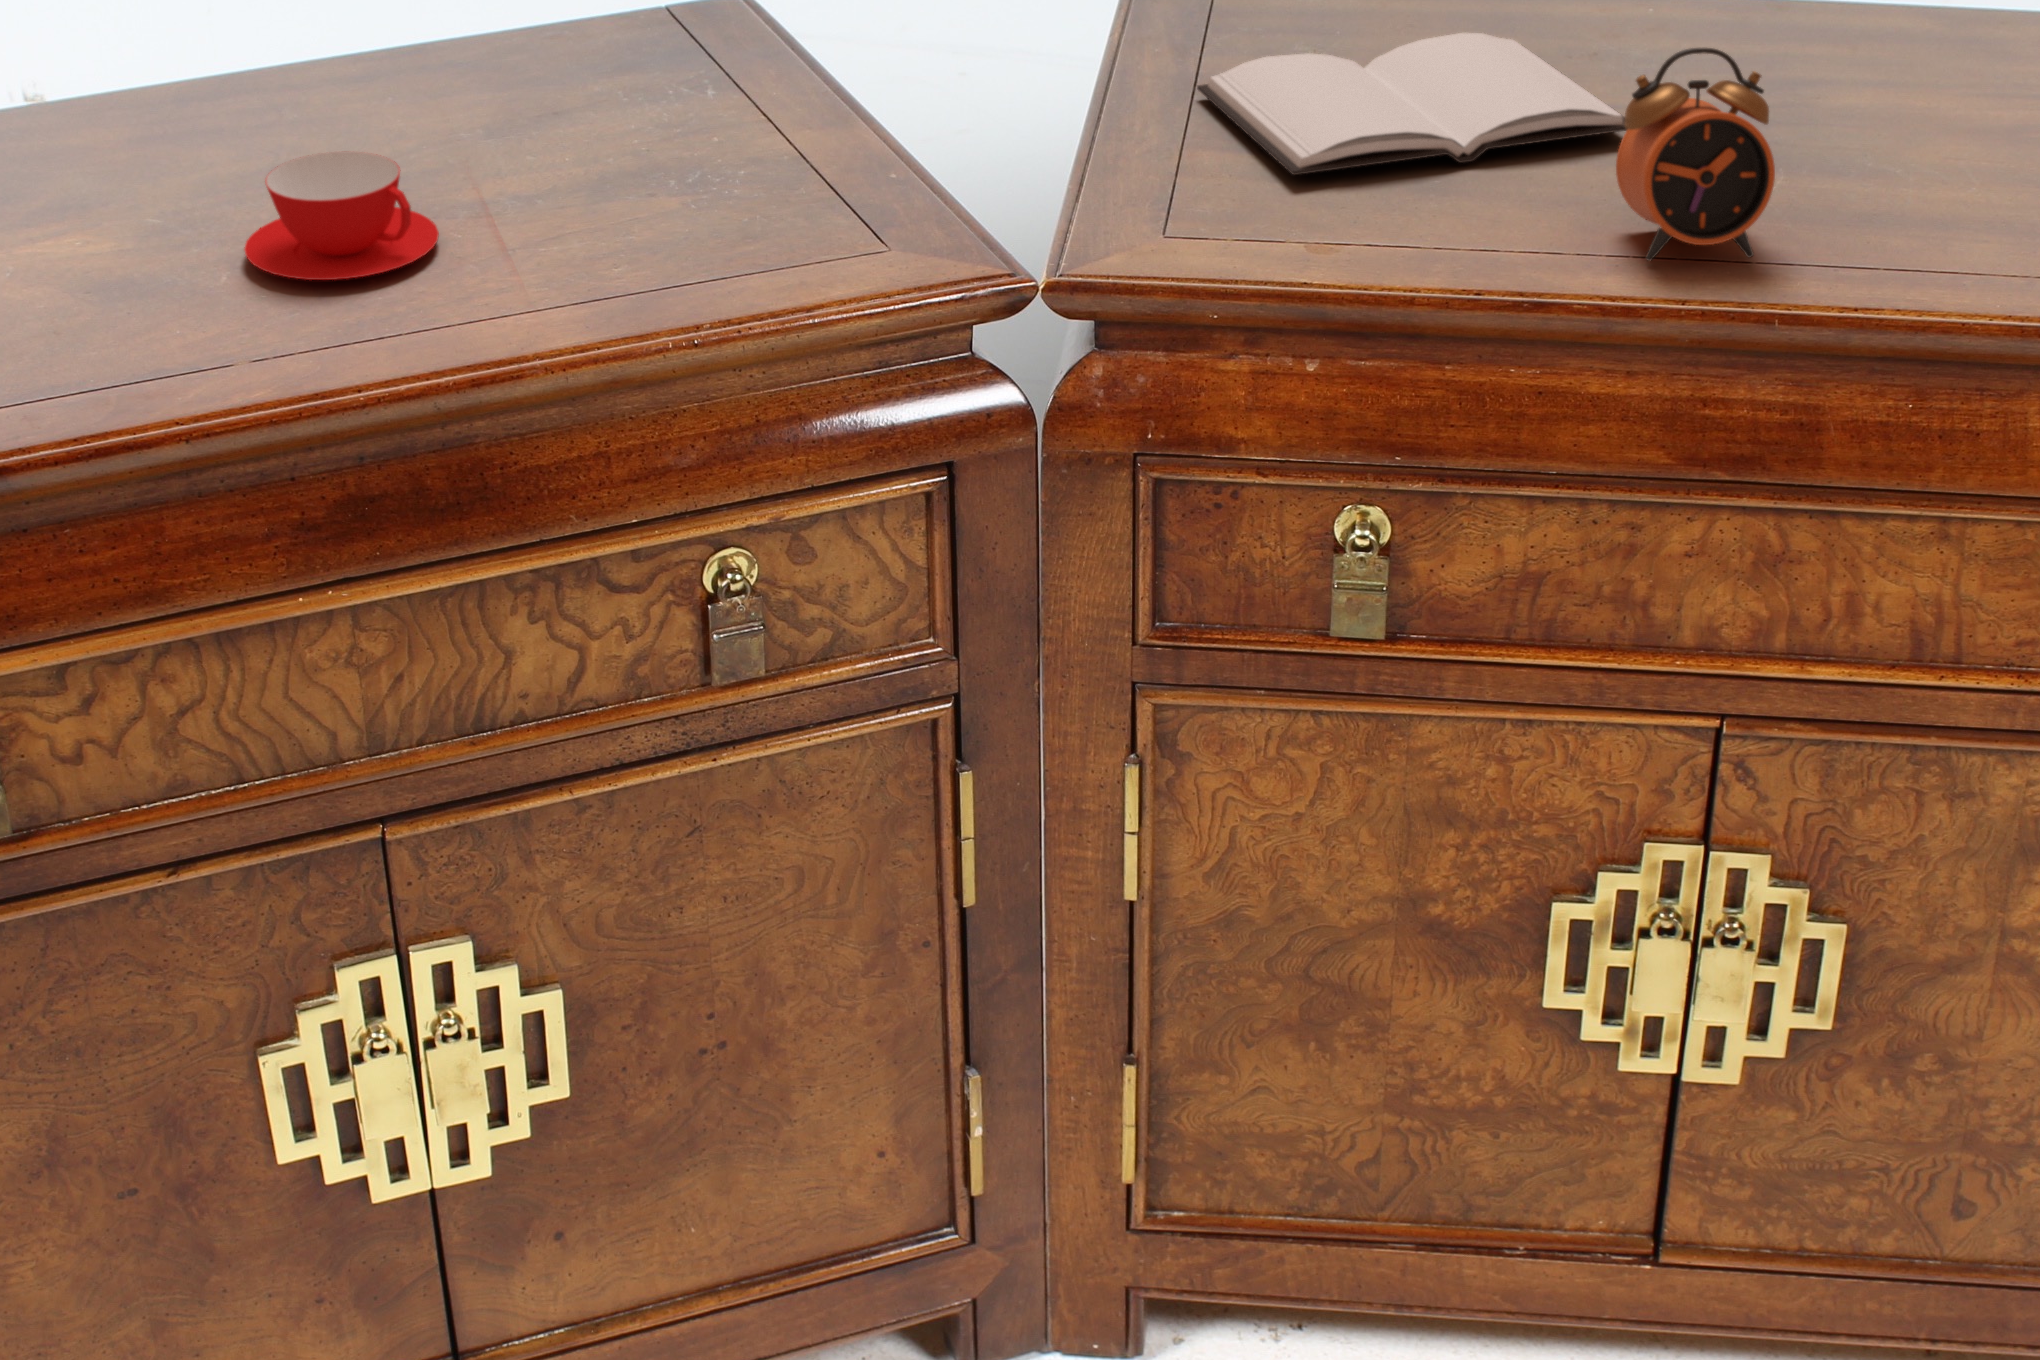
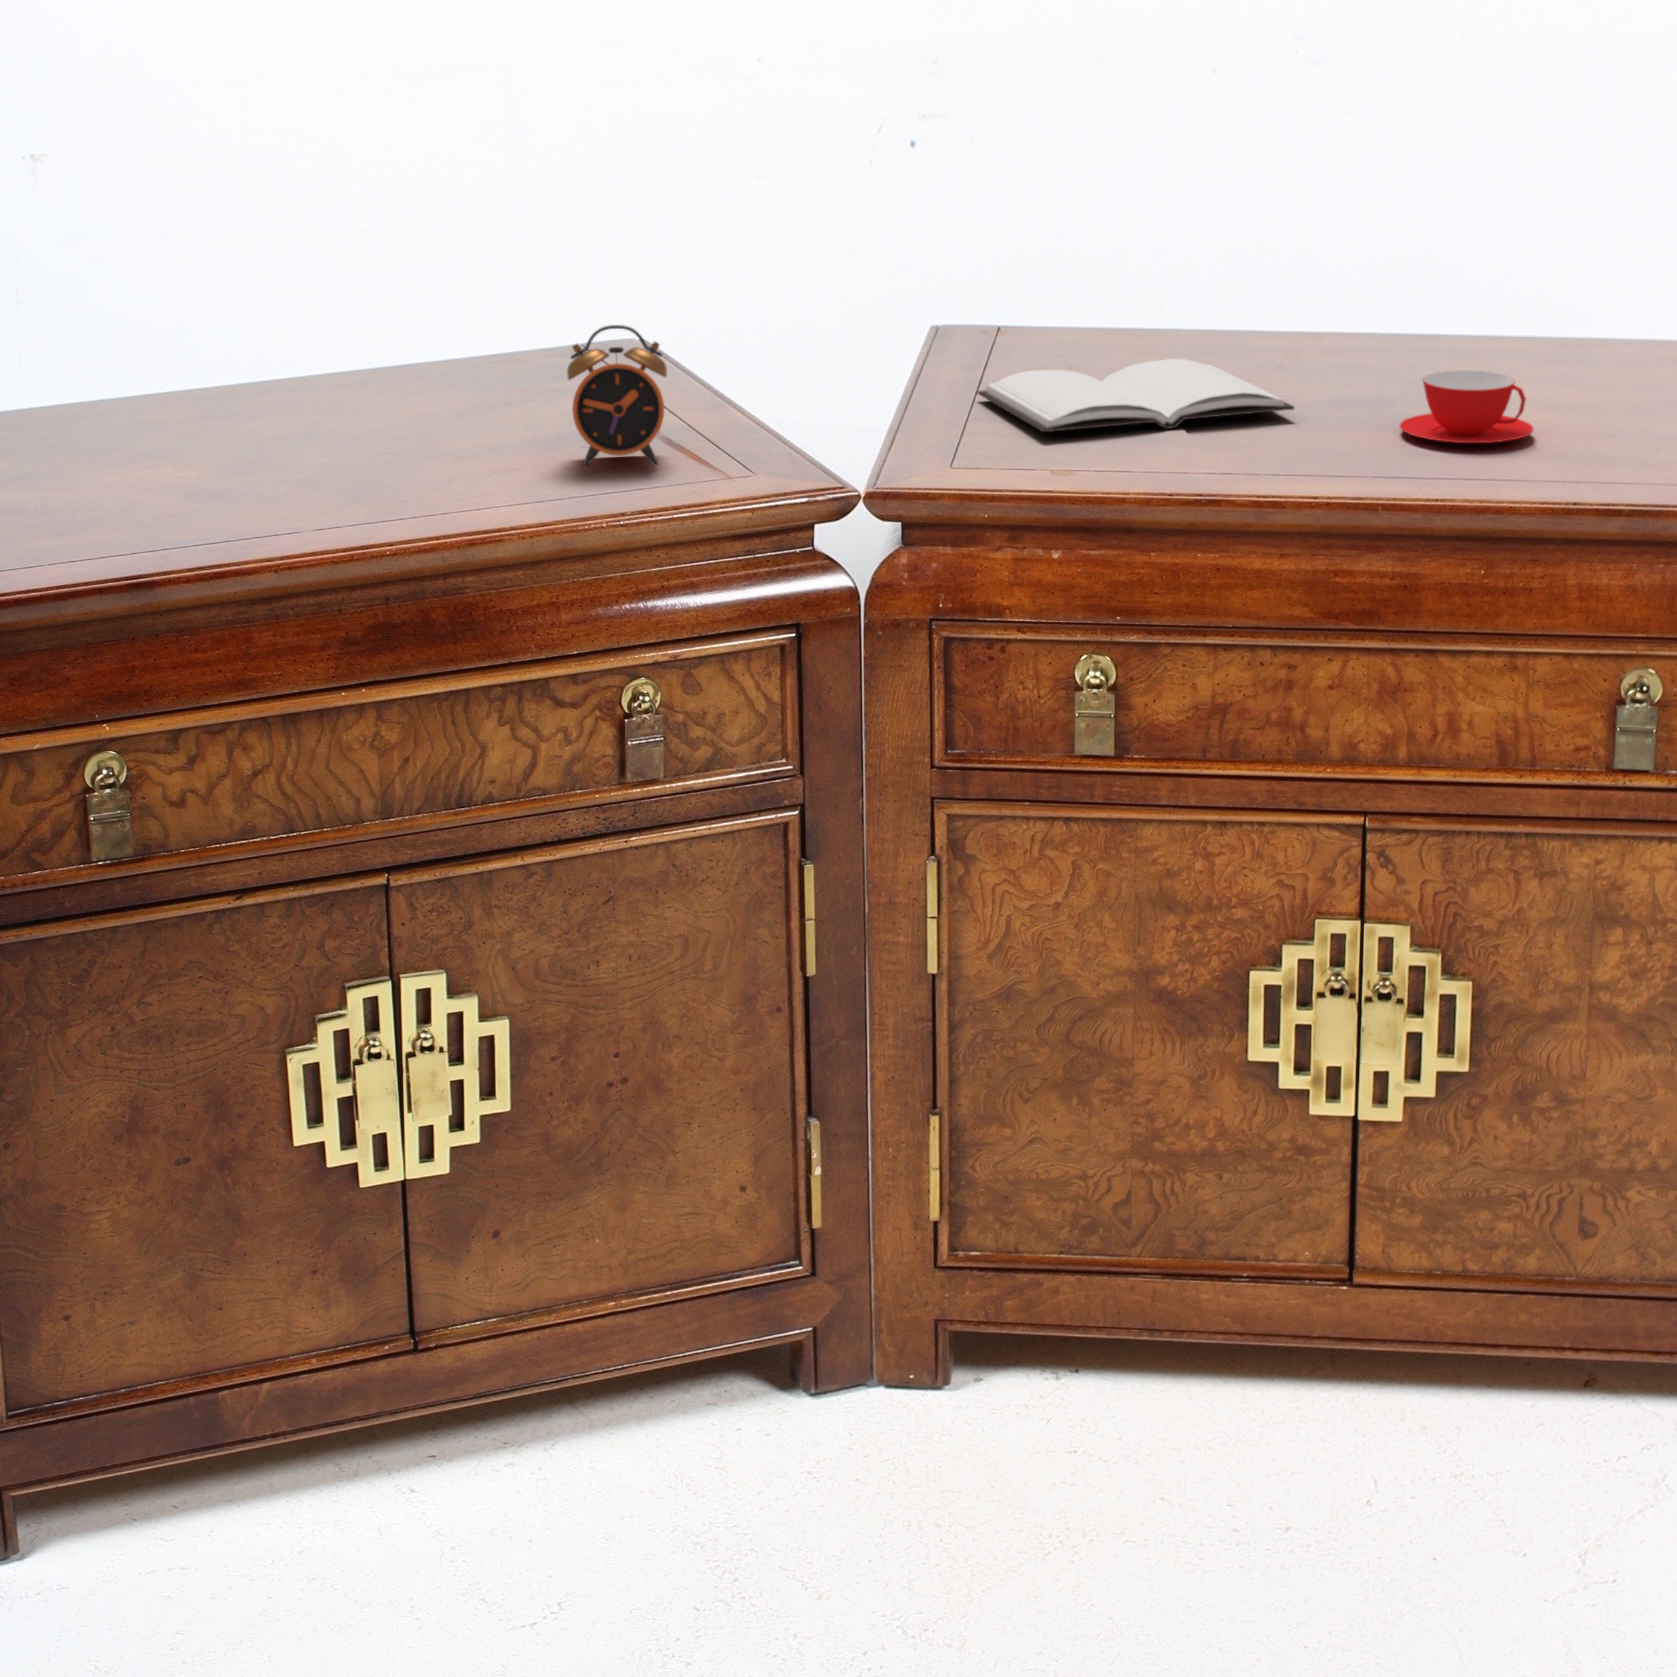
alarm clock: present [1616,48,1775,261] -> present [567,325,667,468]
teacup: present [244,152,439,280] -> present [1400,371,1533,443]

